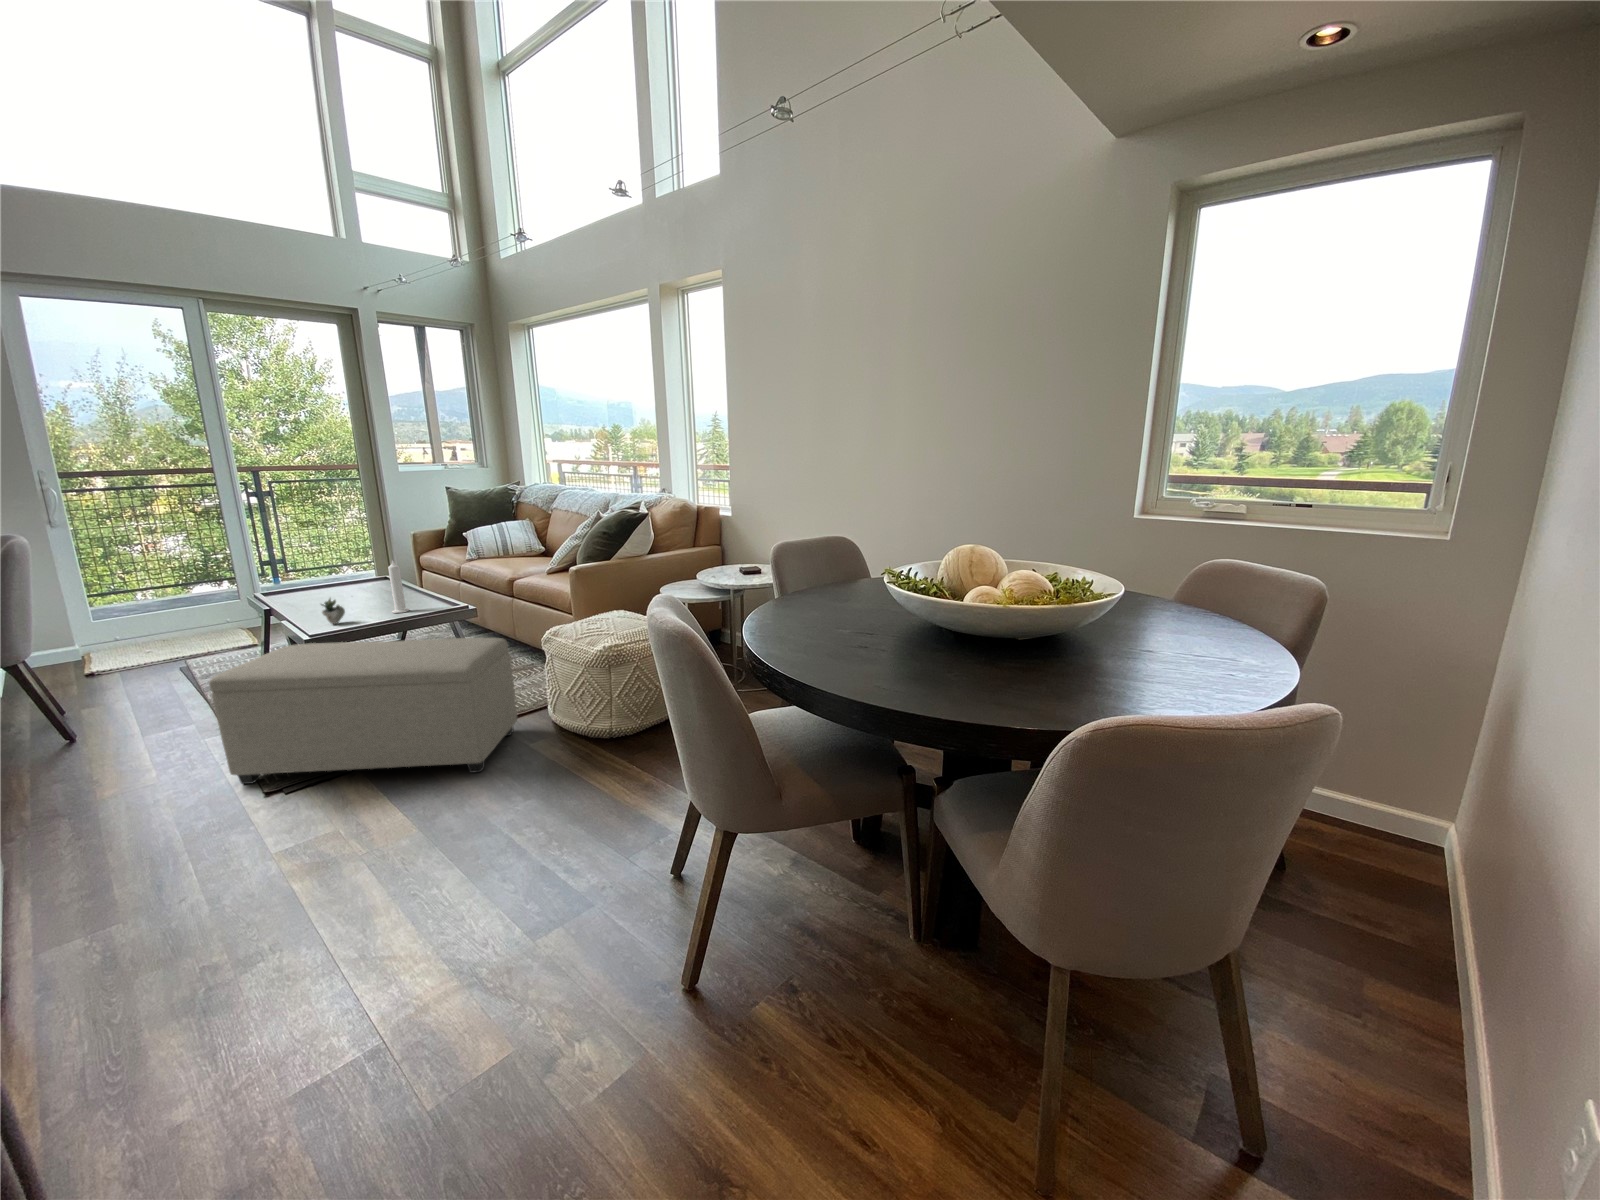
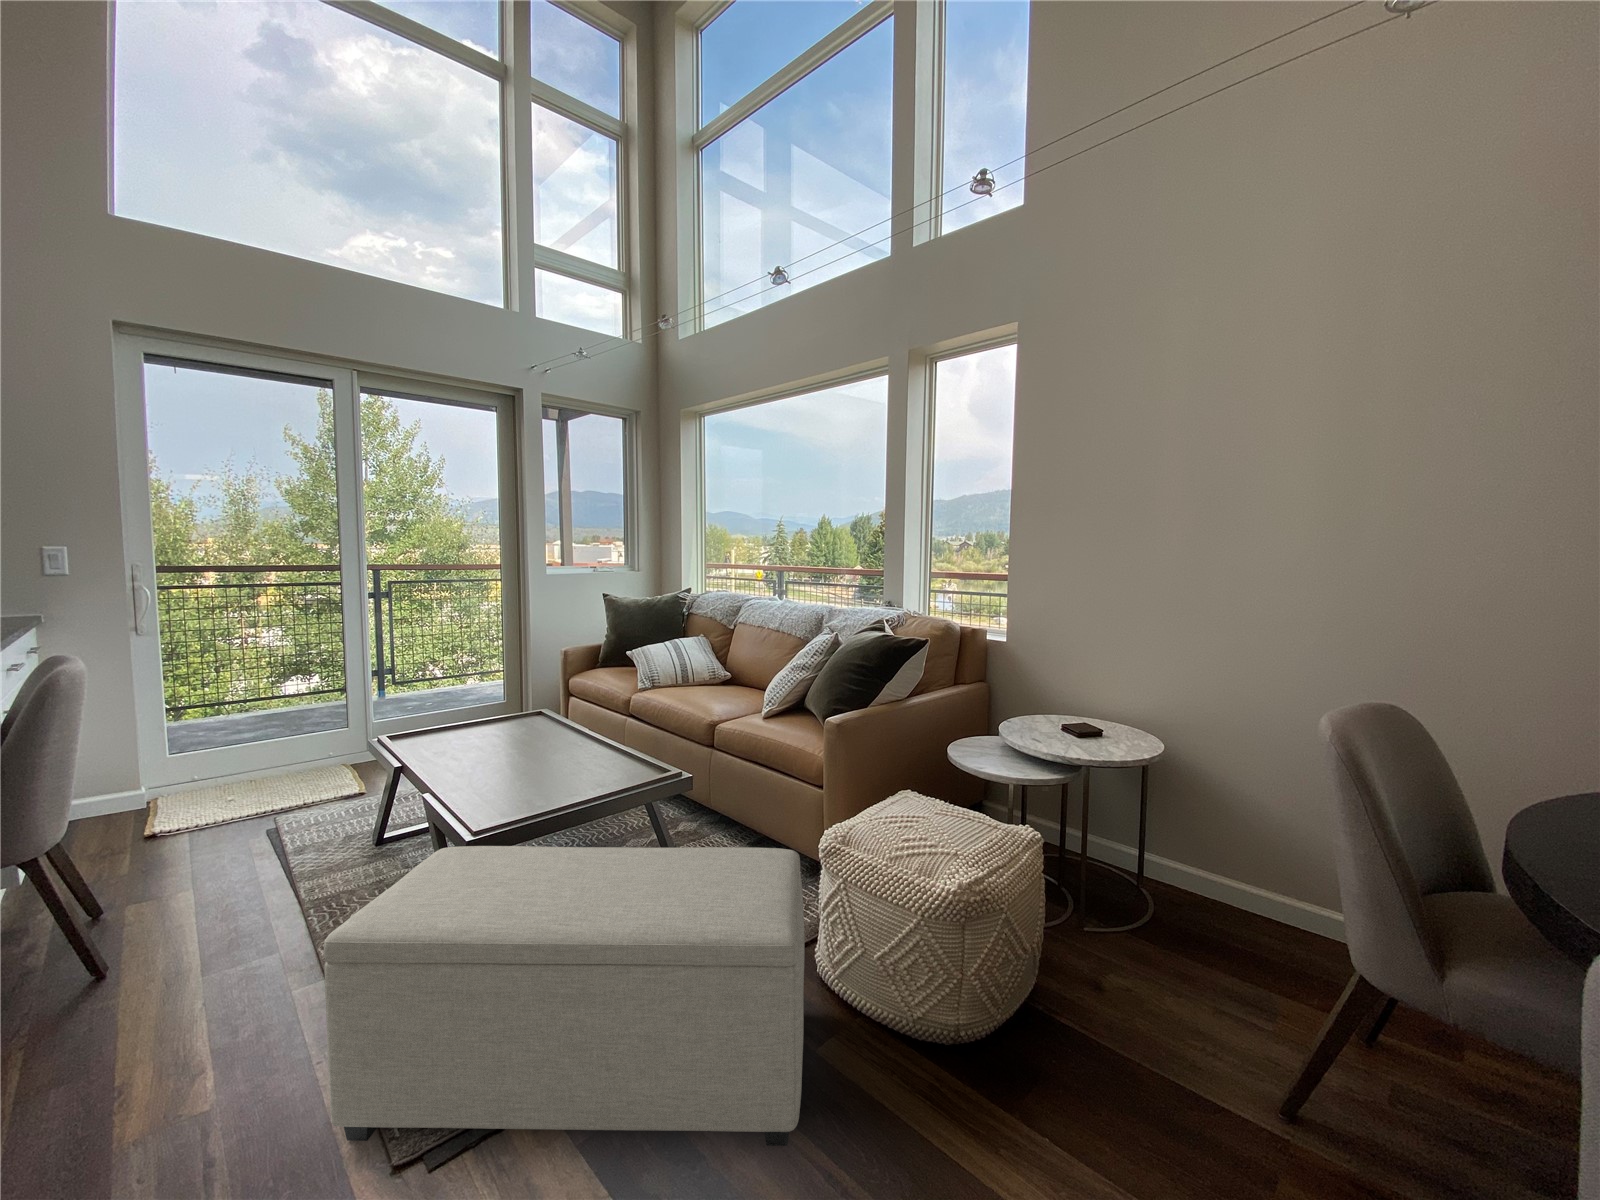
candle: present [388,560,409,613] -> none [580,698,604,781]
succulent plant: present [321,598,345,624] -> none [489,758,539,801]

